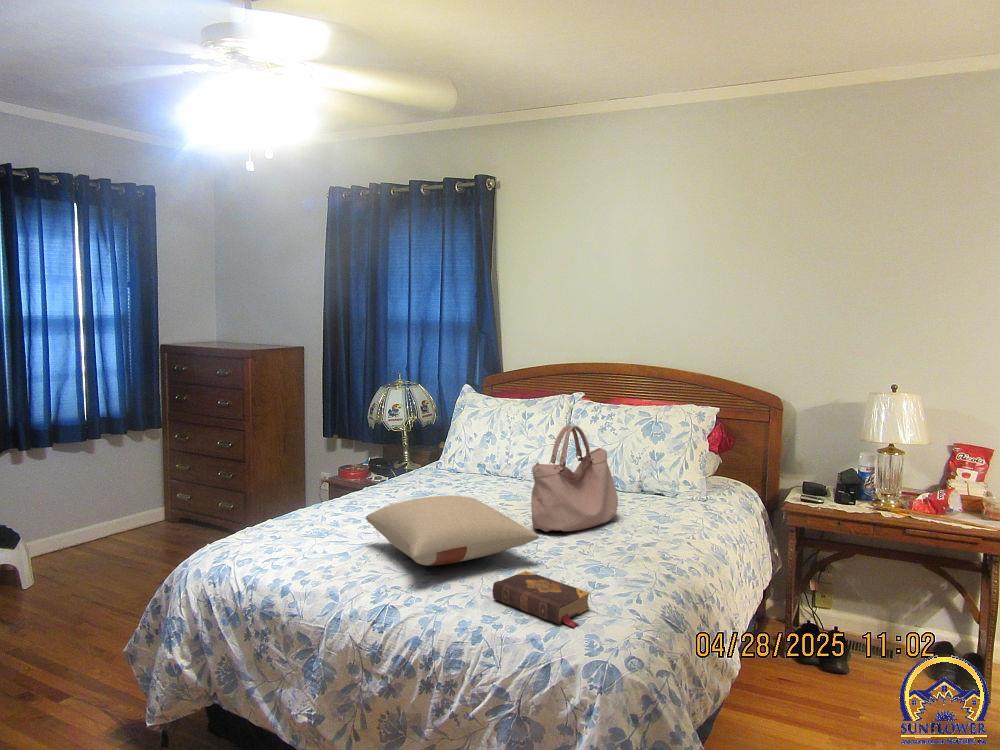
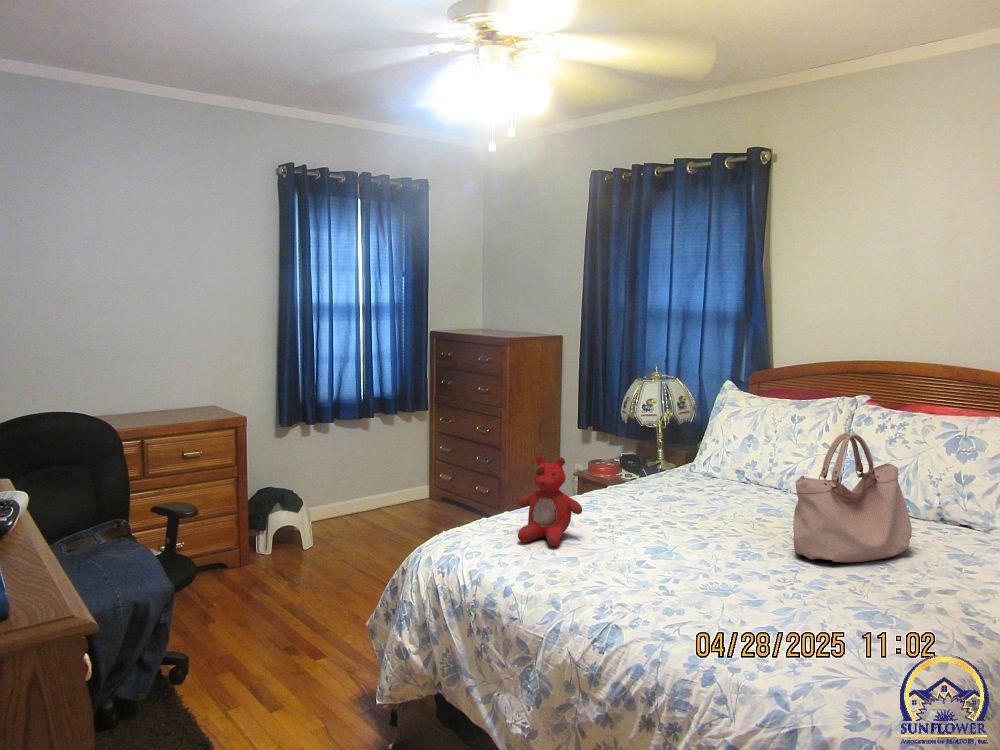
stuffed bear: none [287,461,350,546] -> present [518,455,582,546]
pillow: present [366,496,539,566] -> none [597,505,798,584]
book: present [493,571,590,627] -> none [732,606,860,690]

